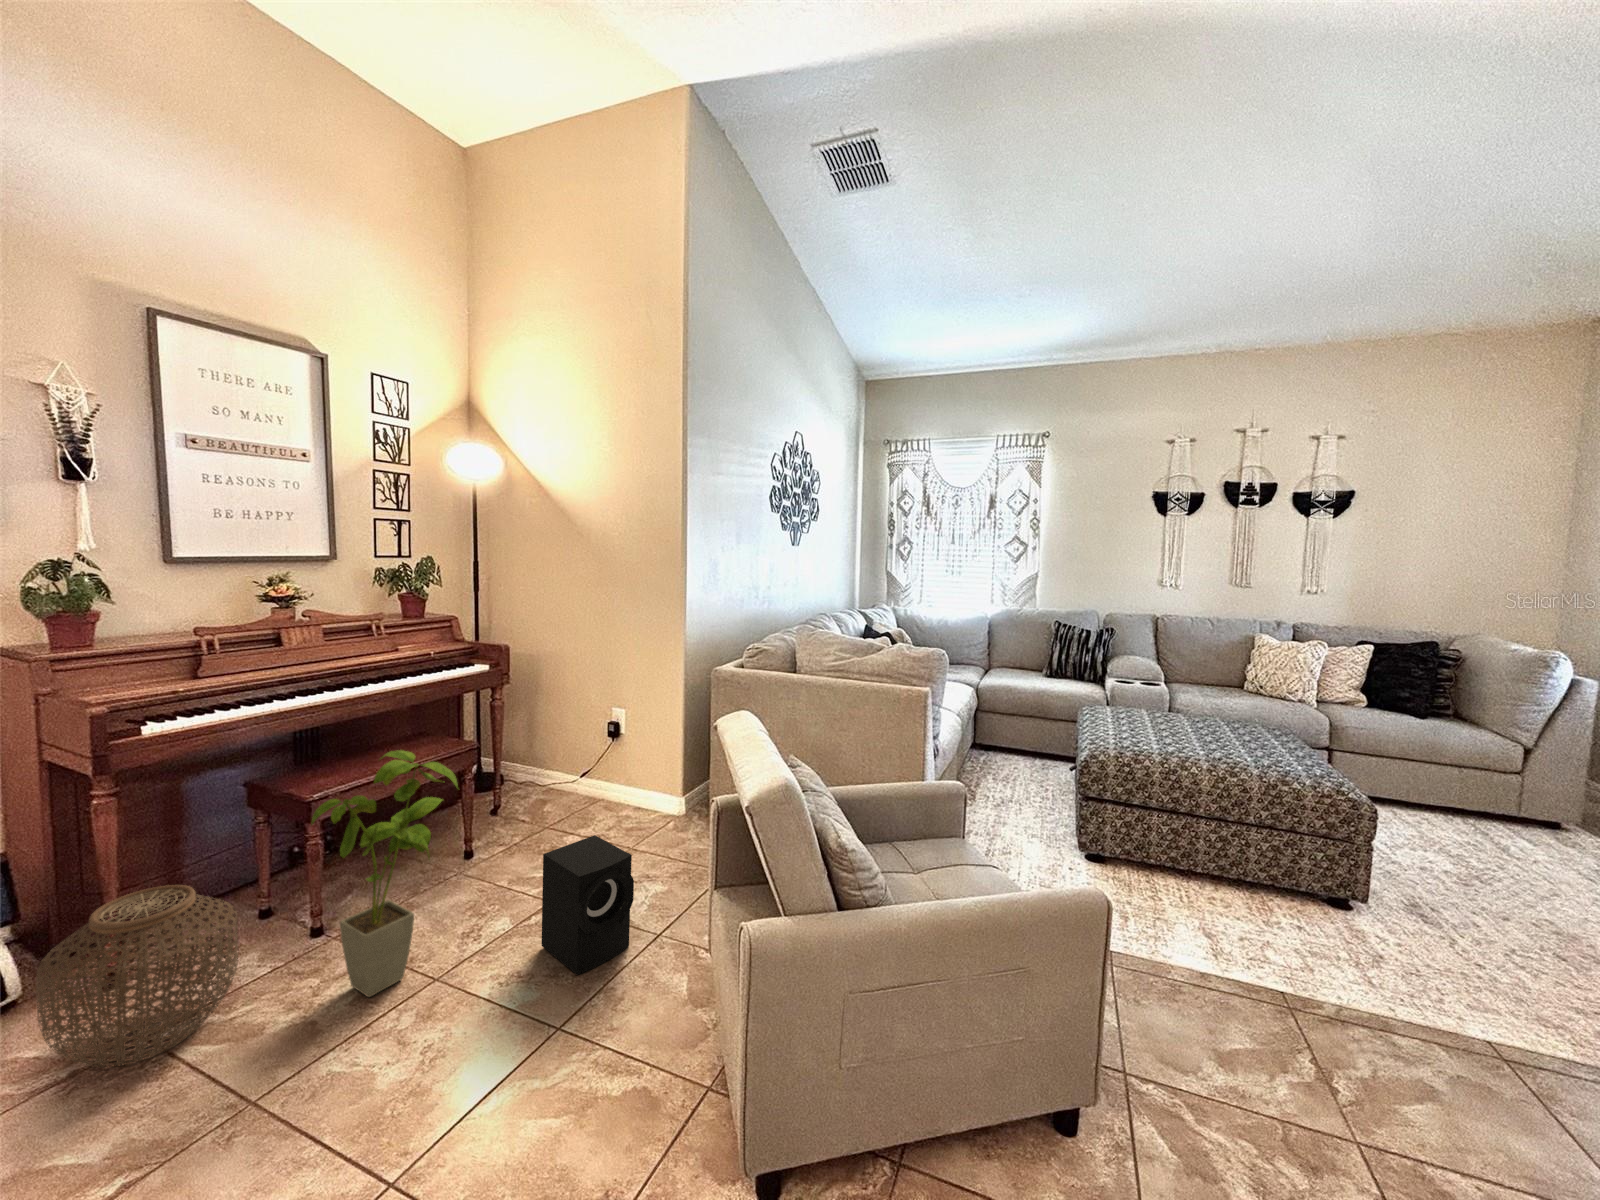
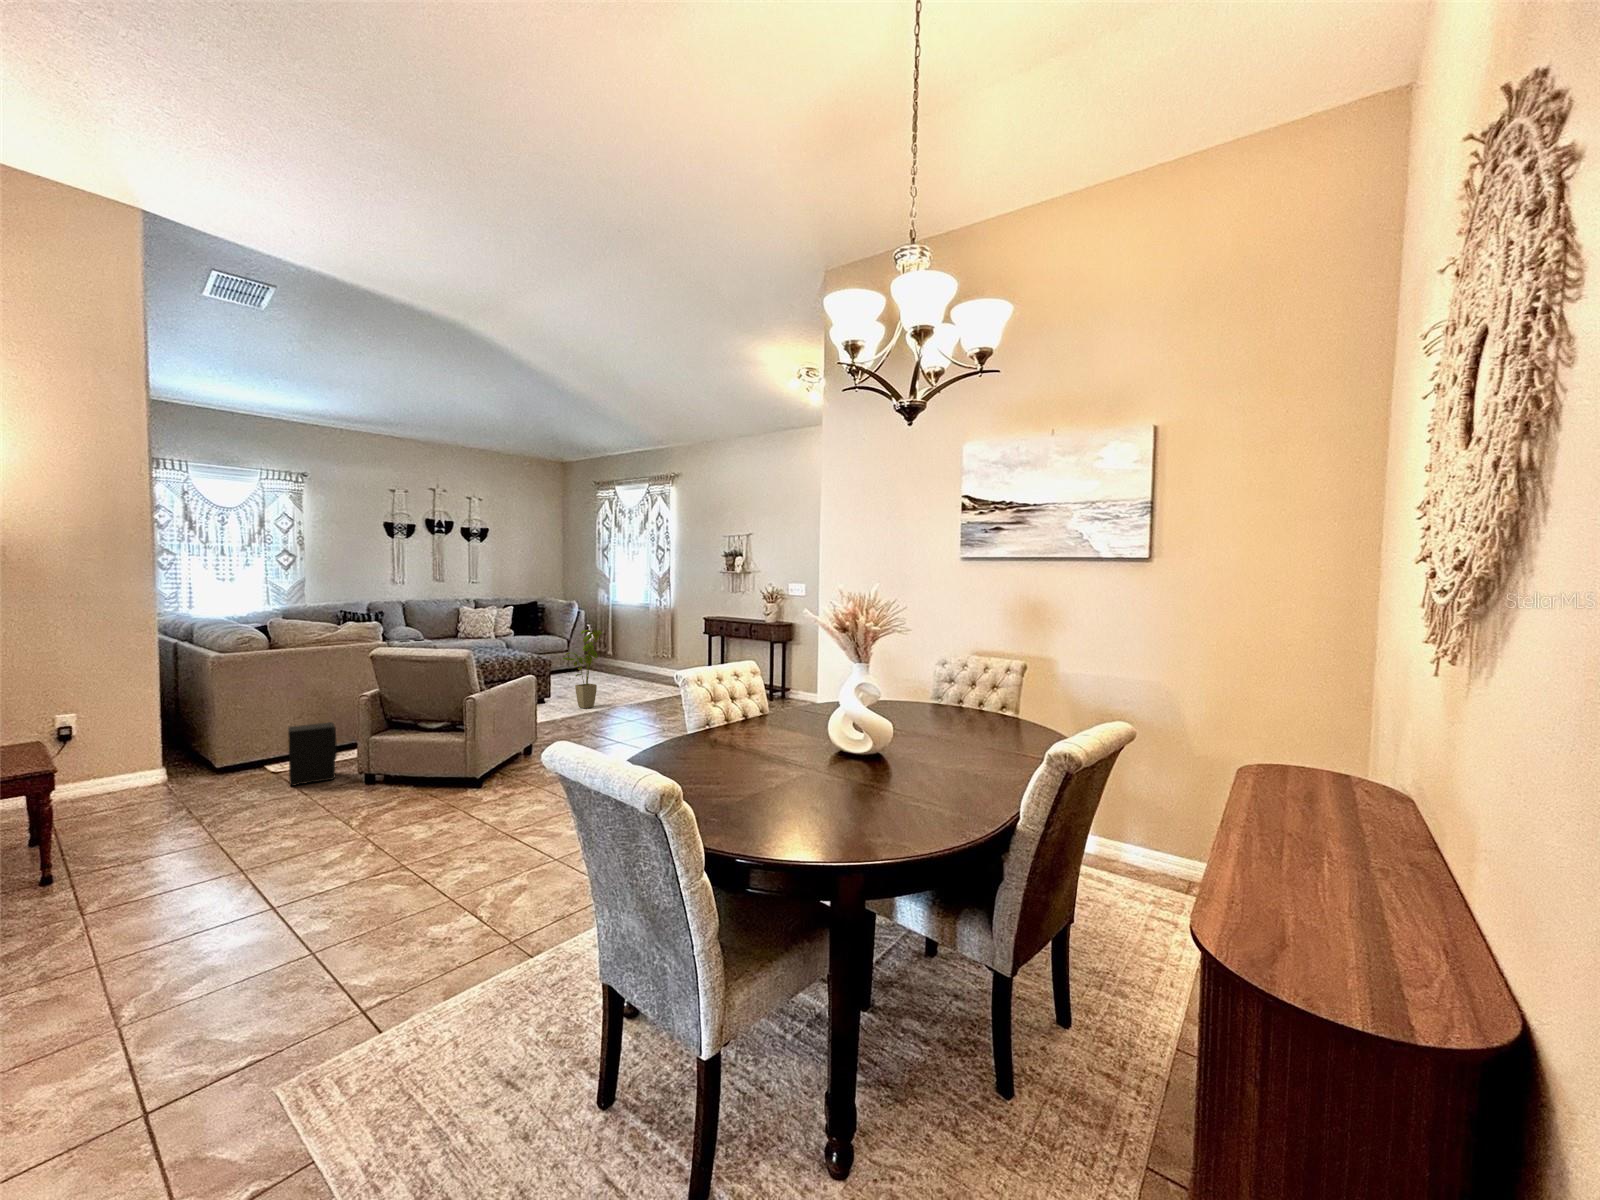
house plant: present [311,750,458,997] -> present [563,630,602,708]
woven basket: present [36,885,238,1067] -> none [109,765,221,863]

